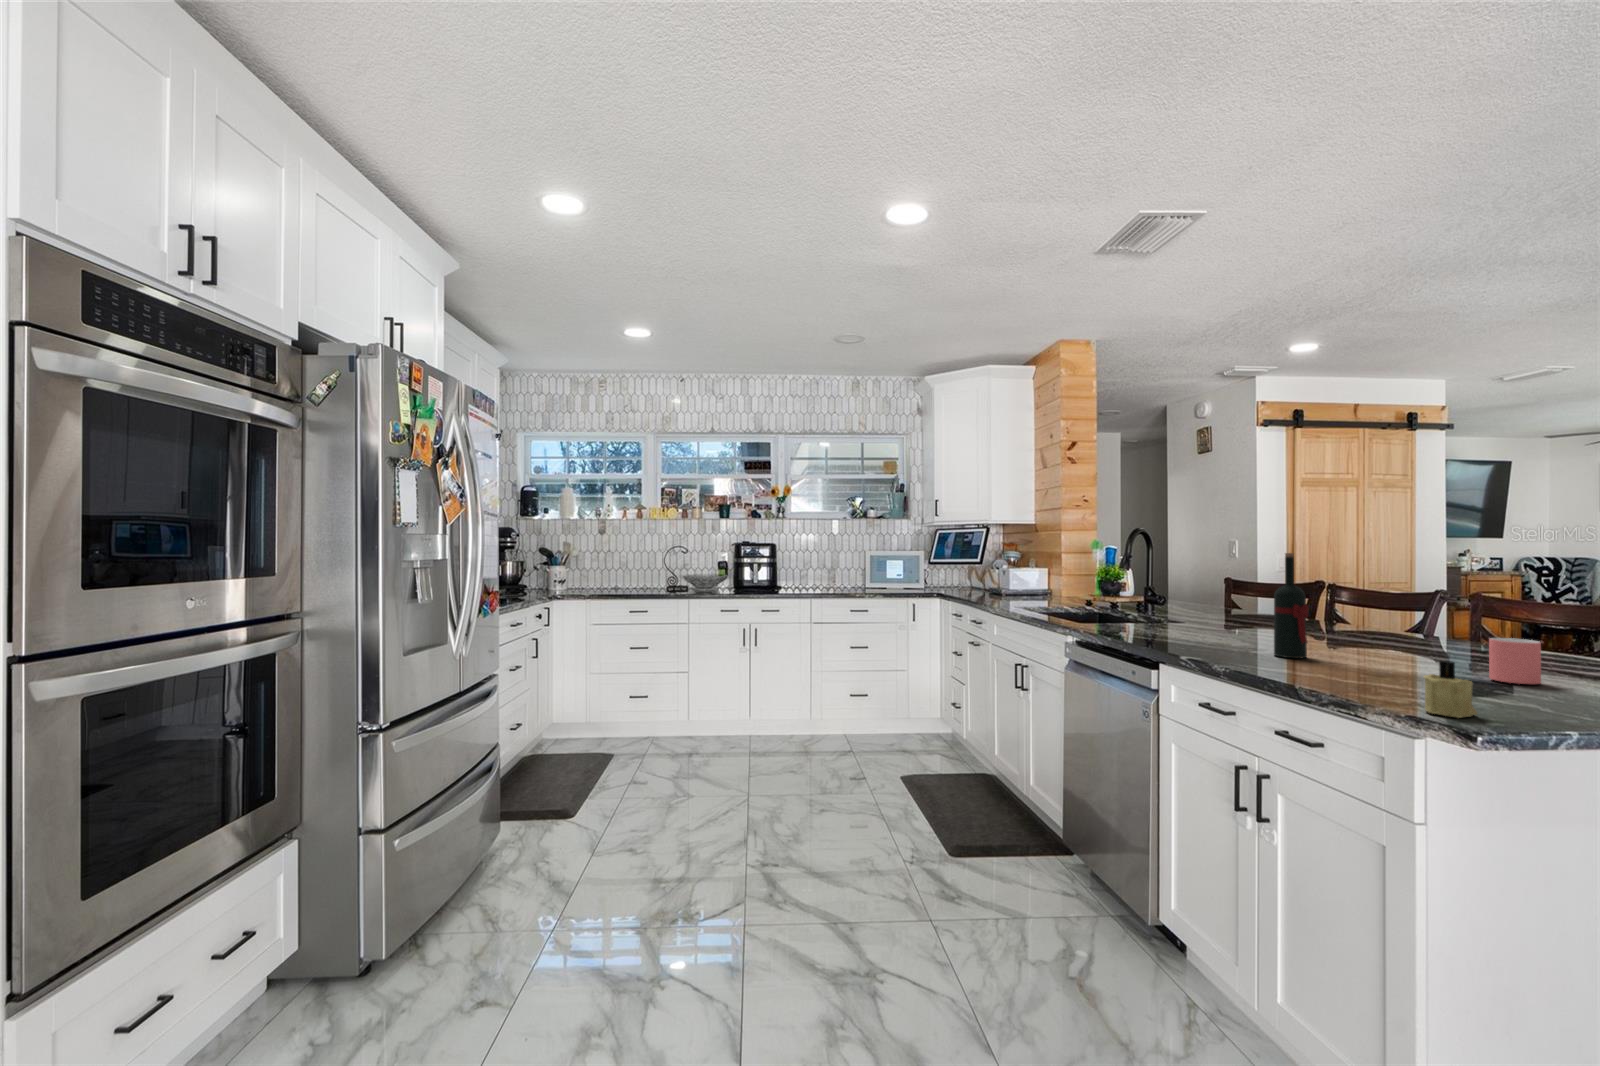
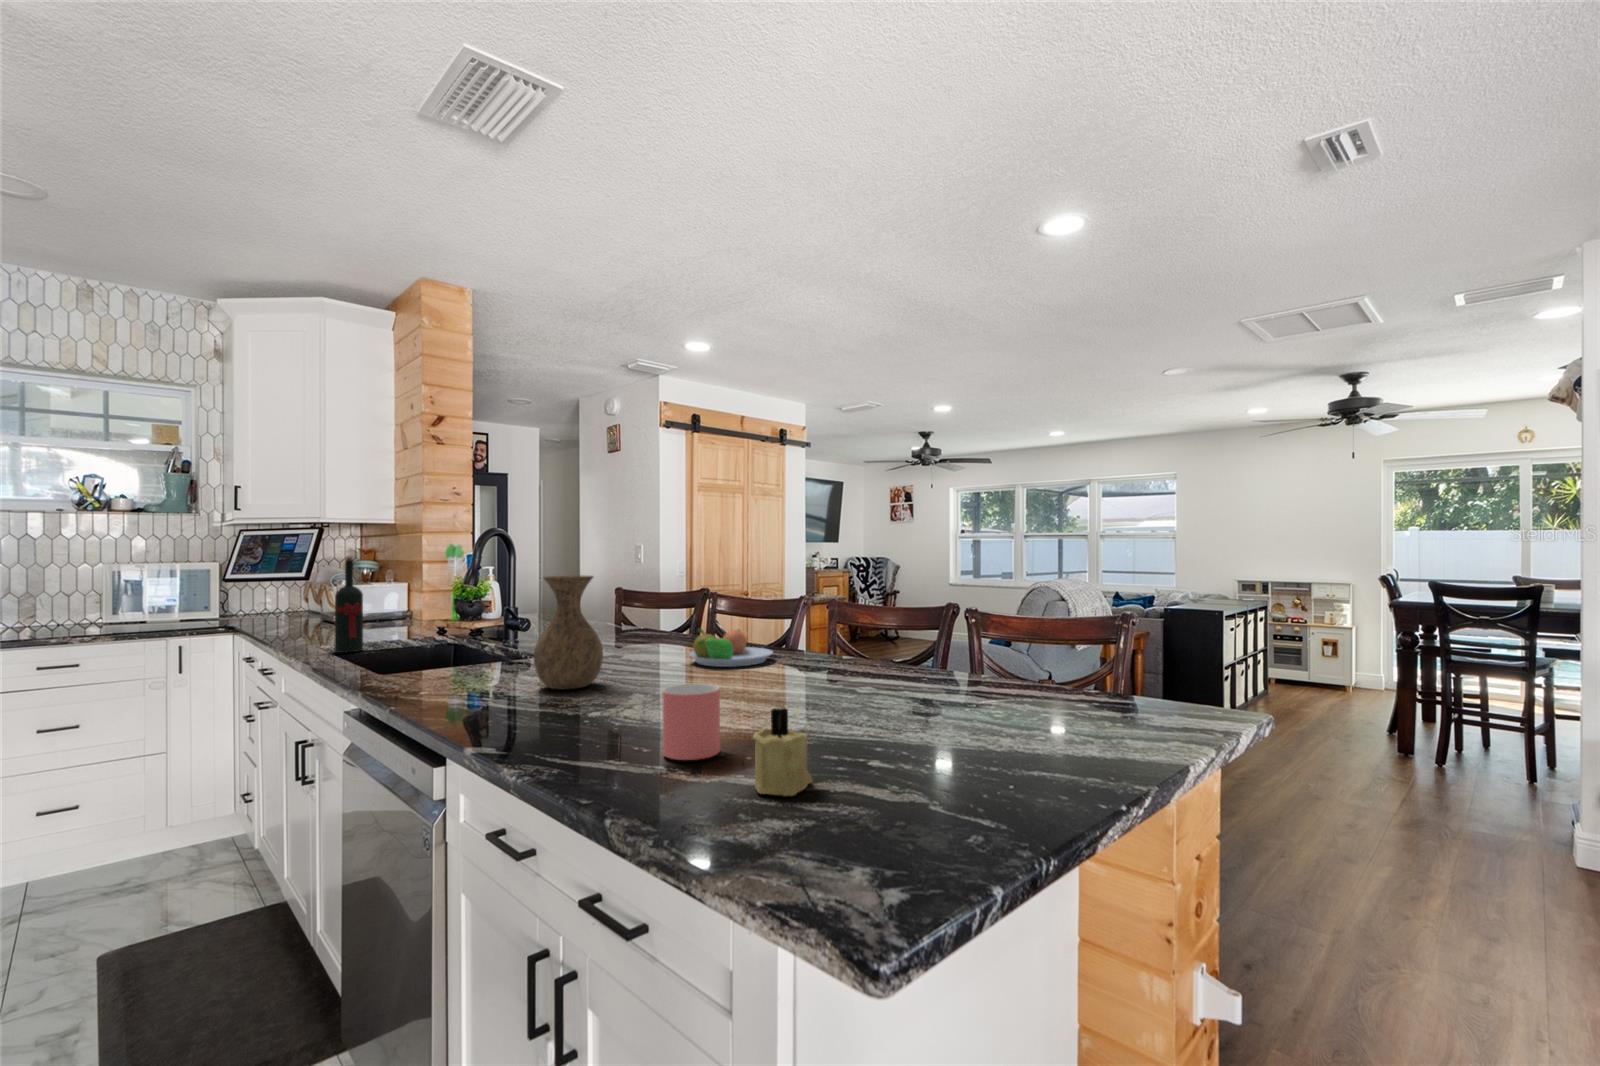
wine bottle: present [1274,553,1308,658] -> present [334,557,363,653]
vase: none [1202,567,1257,648] -> present [534,576,603,689]
fruit bowl: none [1328,615,1421,650] -> present [689,629,773,667]
mug: present [1489,638,1541,684] -> present [662,684,720,760]

